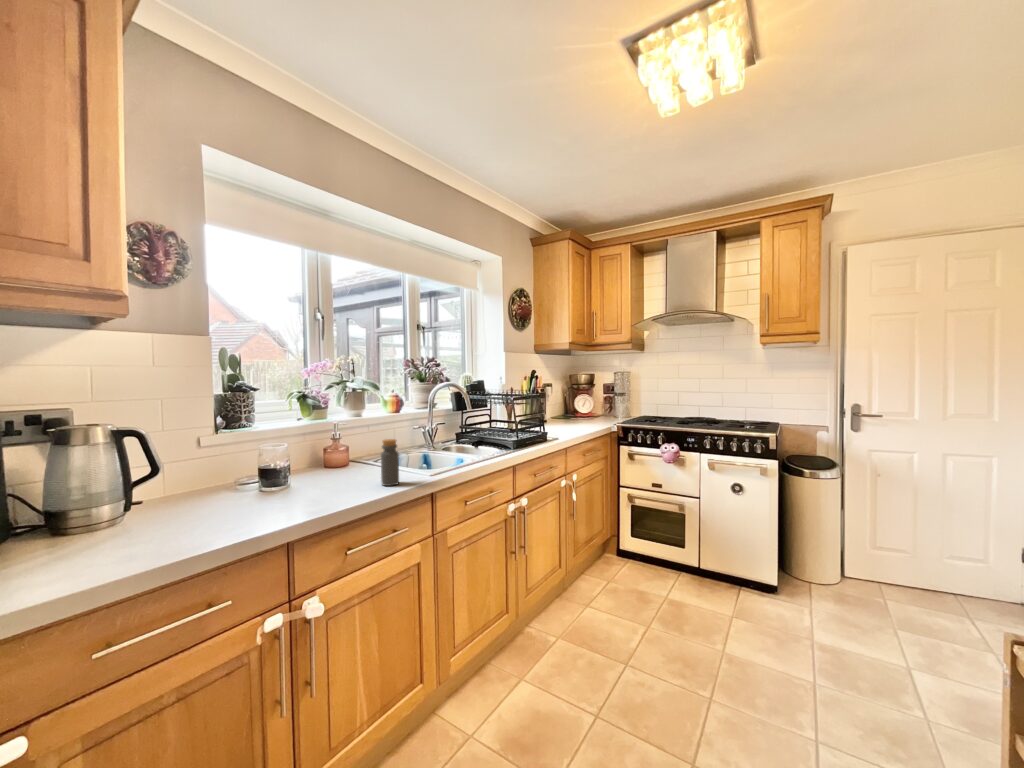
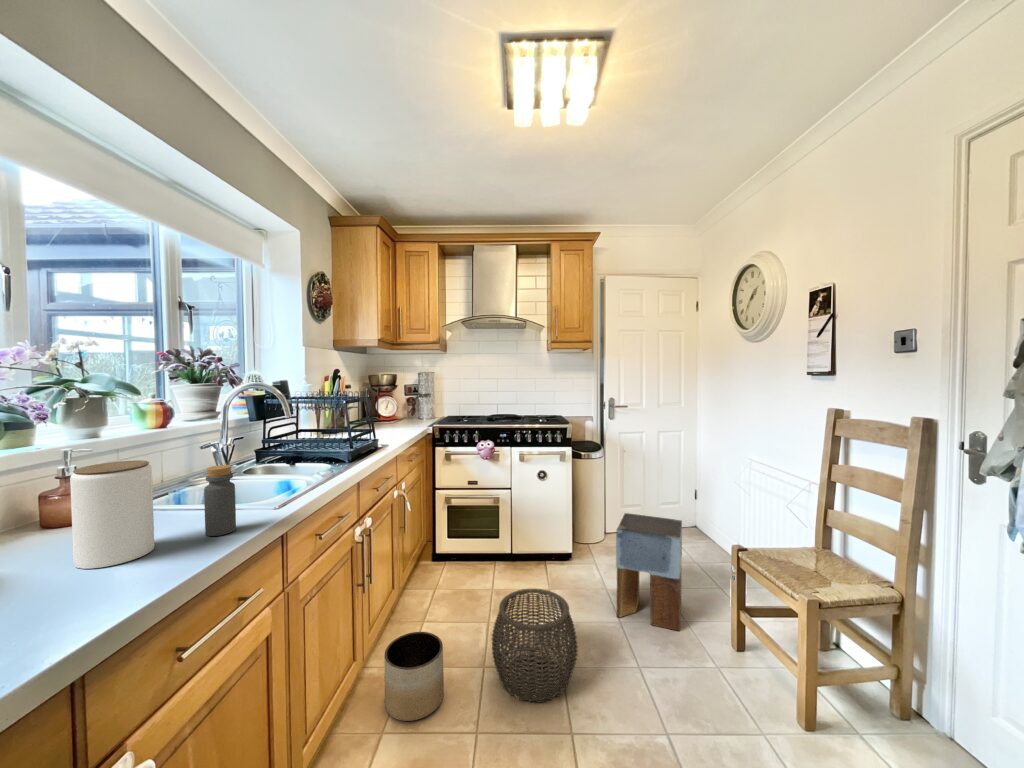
jar: none [315,431,354,492] -> present [70,461,154,569]
stool: none [812,552,937,730] -> present [616,513,682,631]
woven basket: none [628,601,727,726] -> present [492,589,578,702]
planter: none [530,607,582,684] -> present [384,632,444,721]

